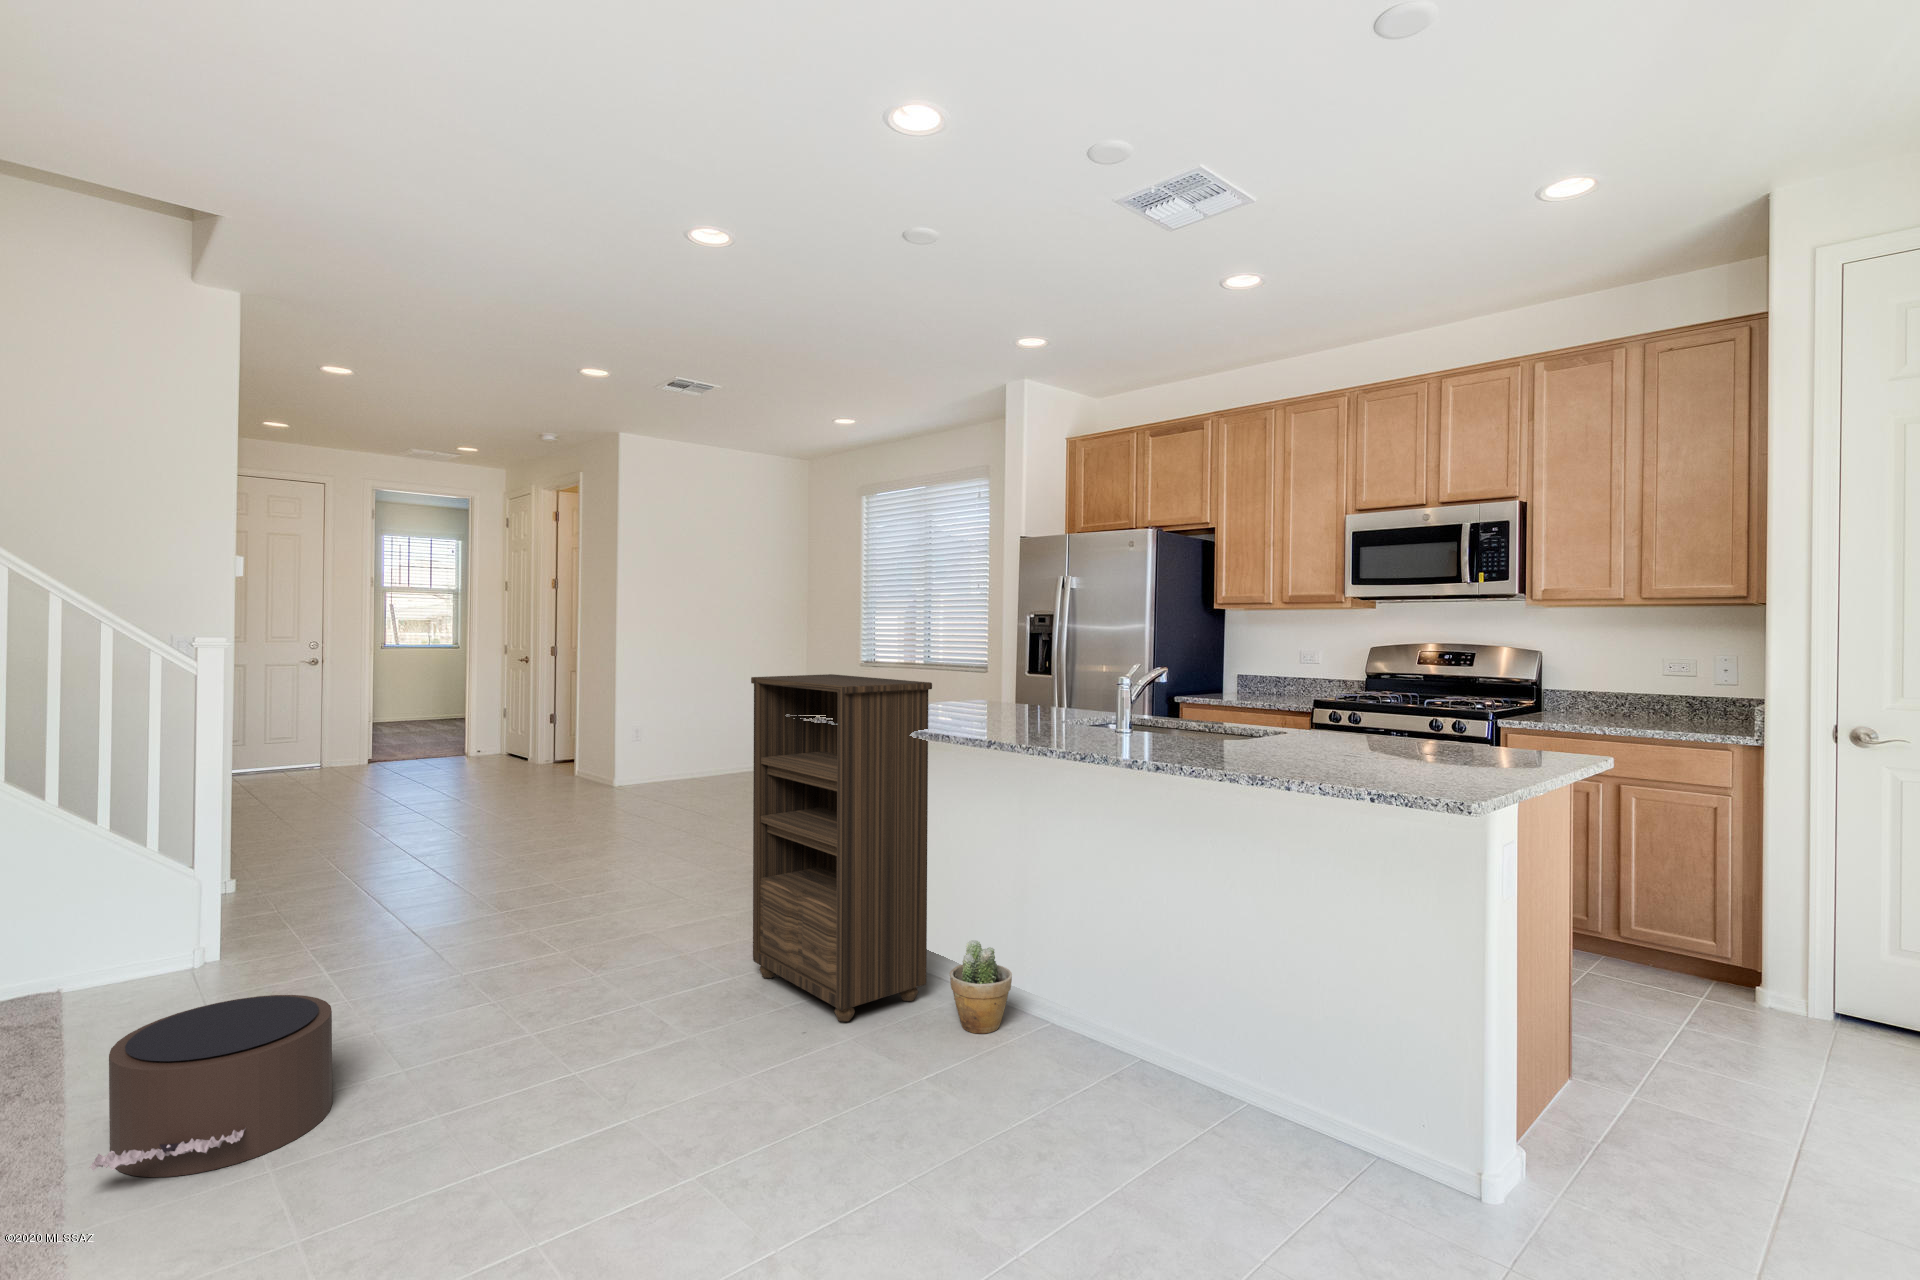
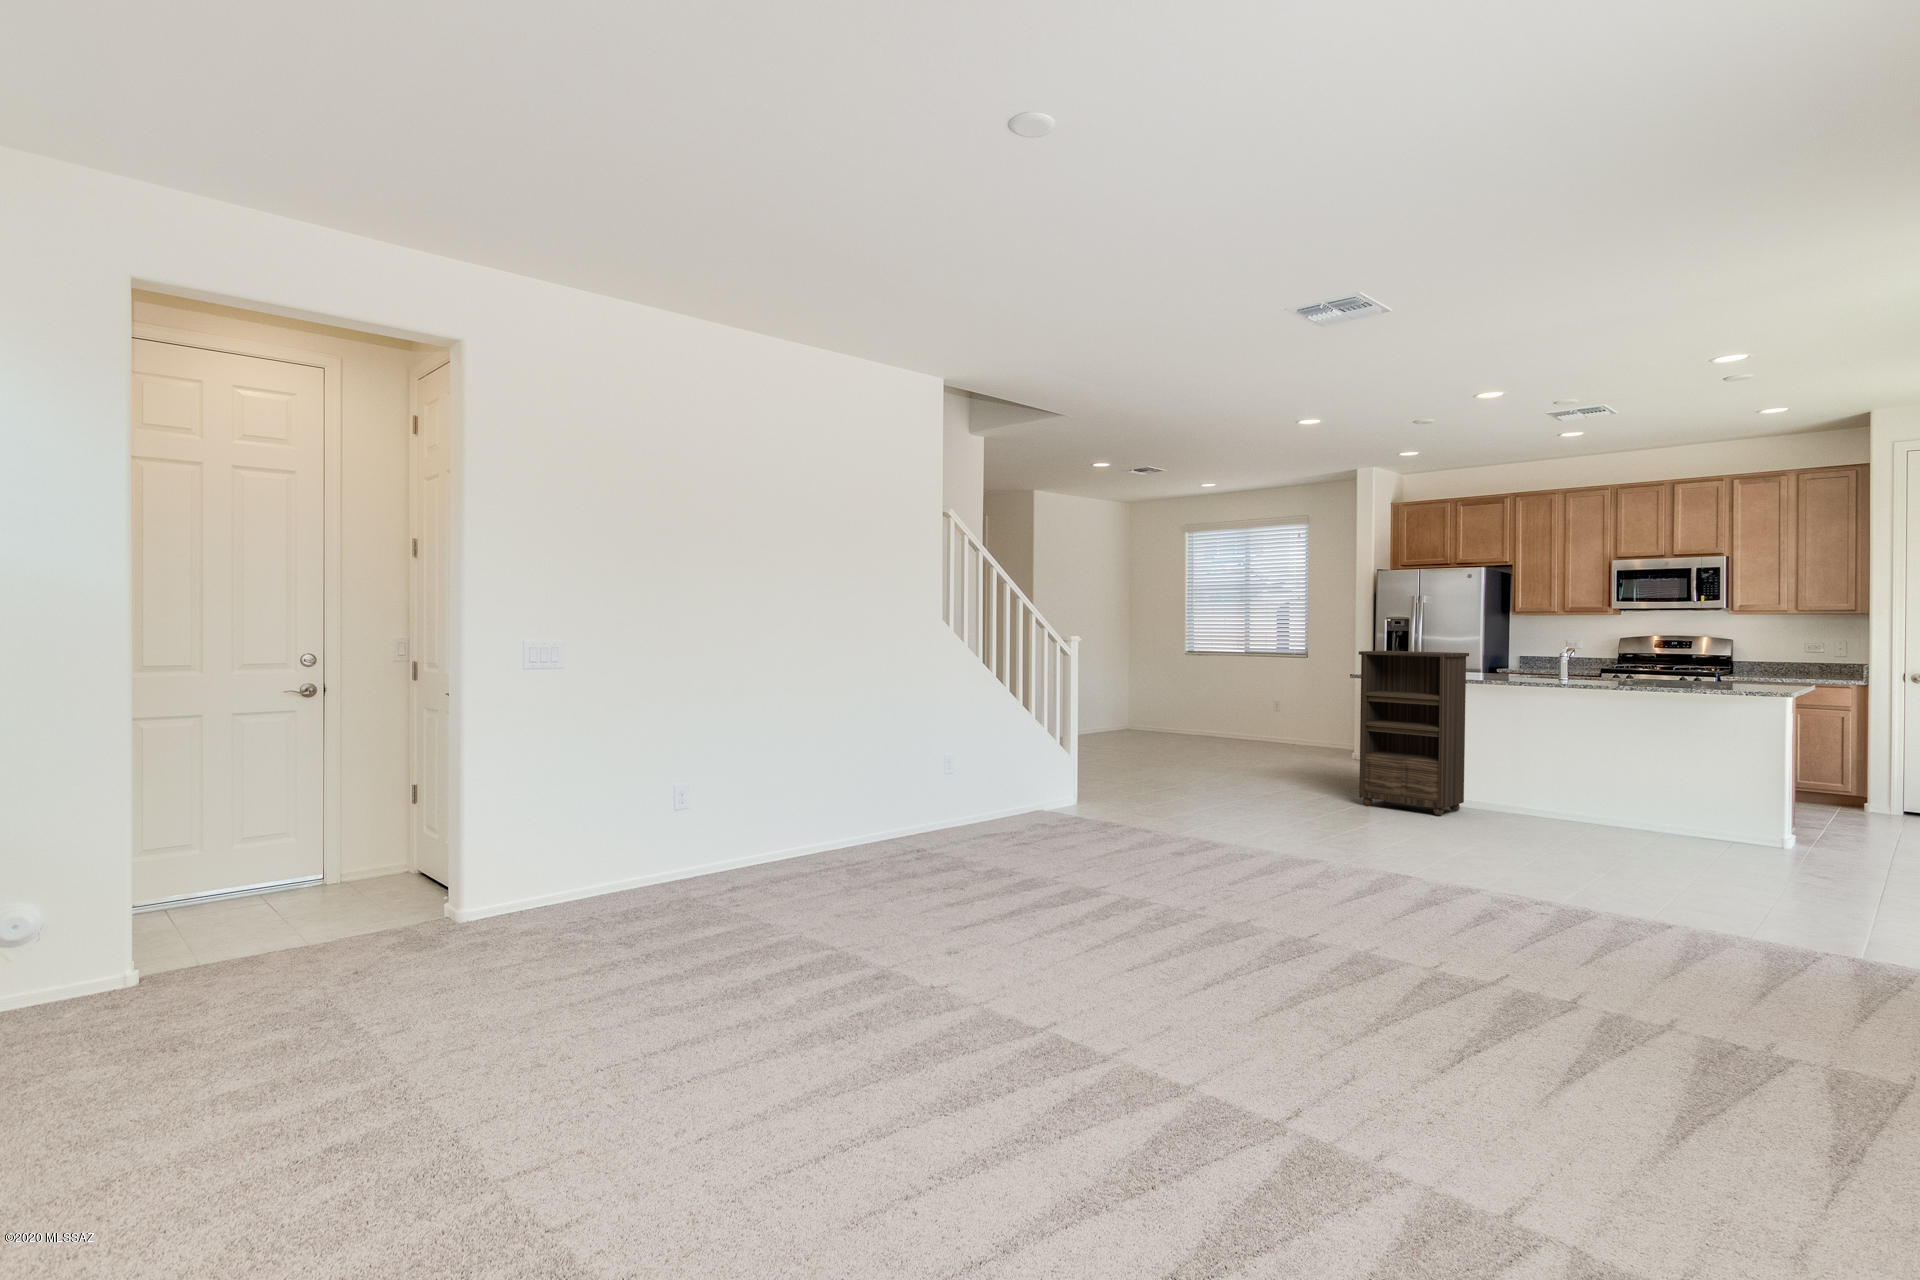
potted plant: present [949,940,1012,1034] -> none [1489,776,1523,818]
pouf: present [89,995,332,1177] -> none [1195,789,1291,845]

